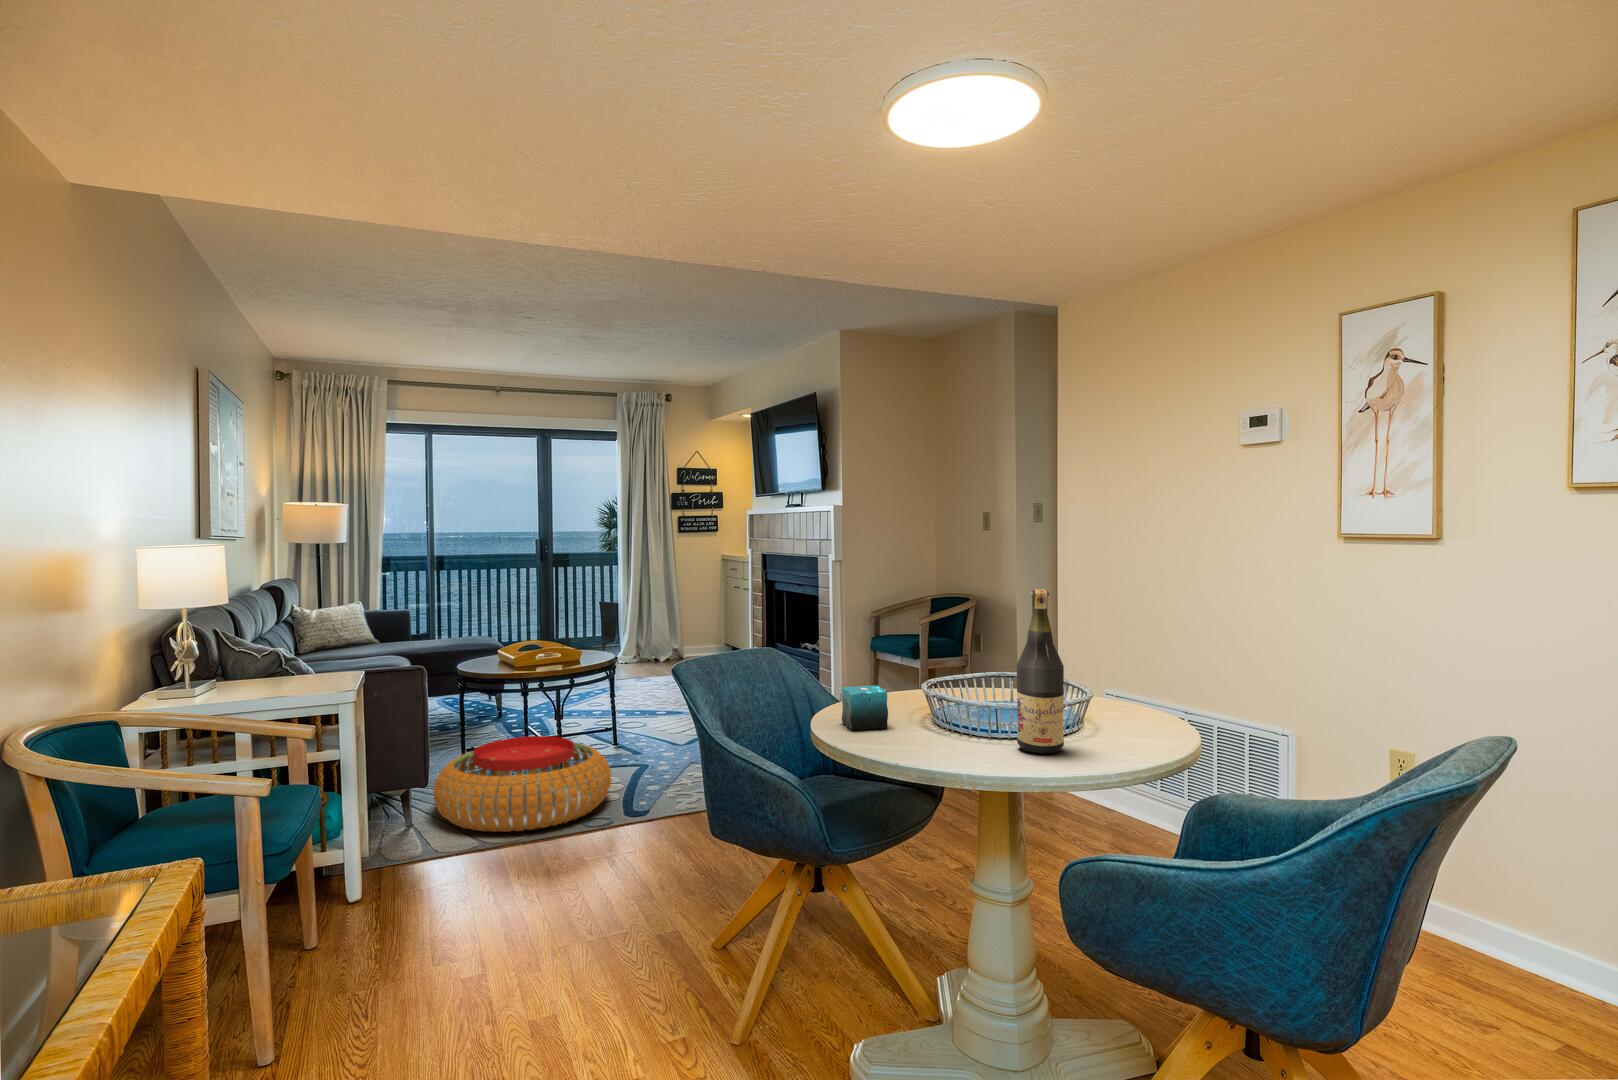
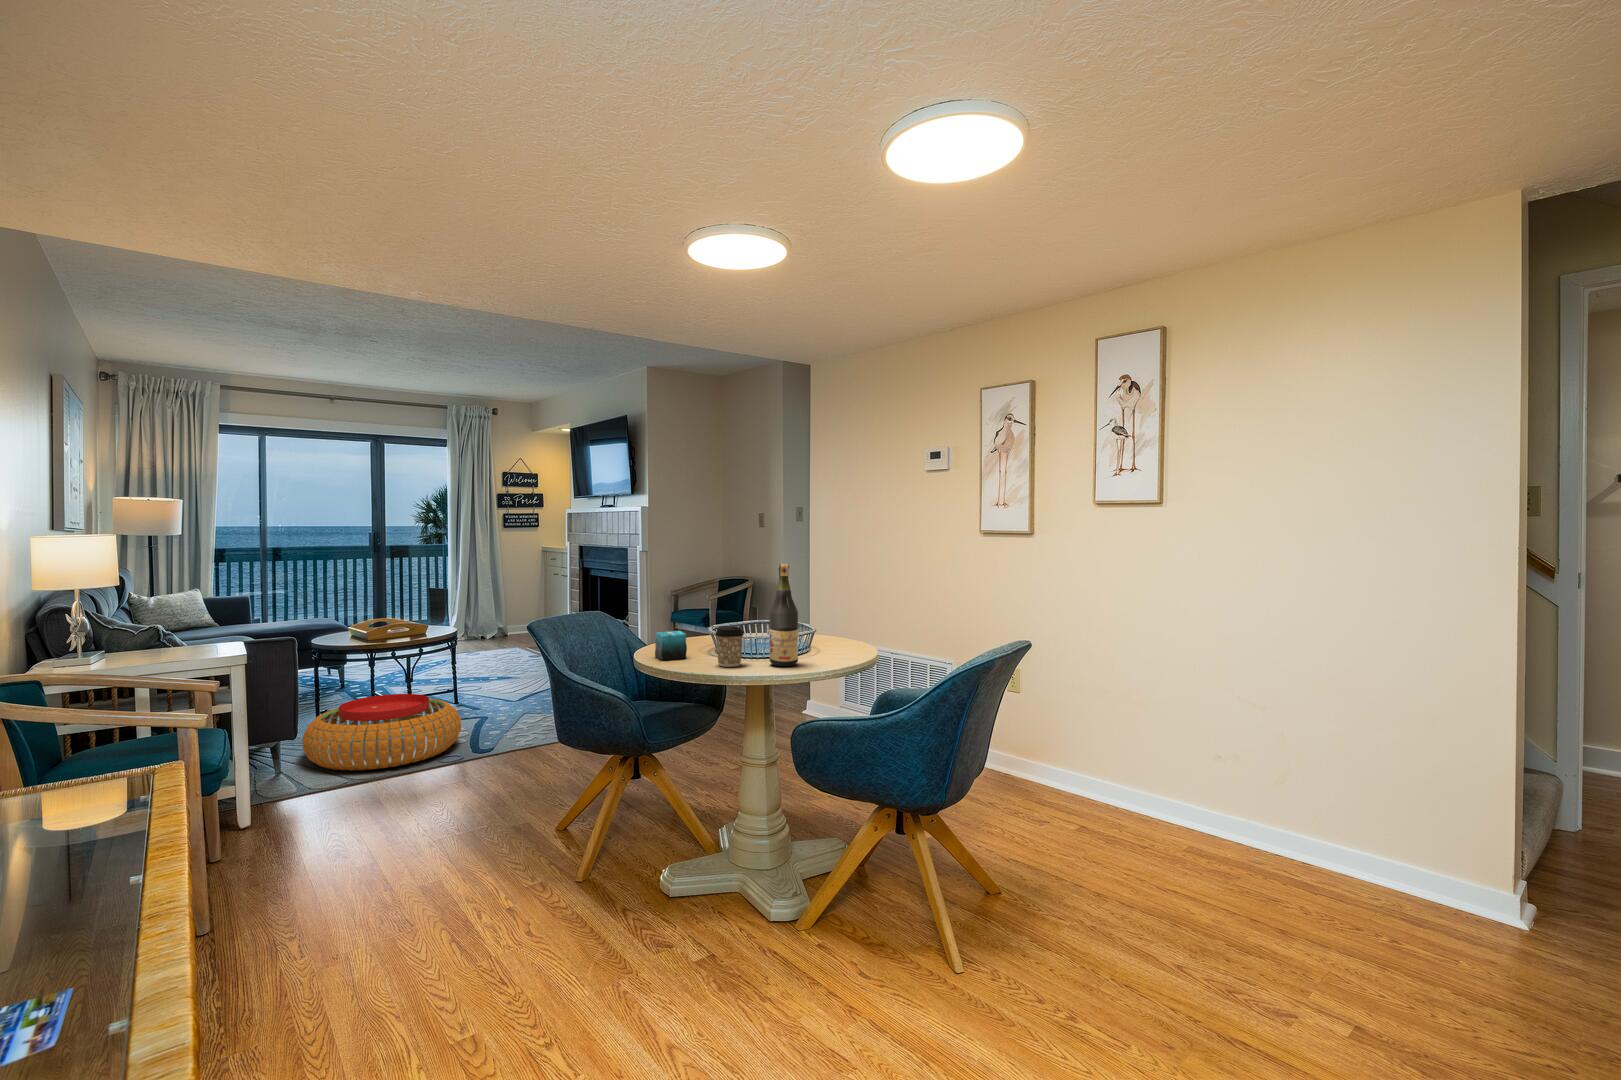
coffee cup: none [931,685,976,749] -> present [715,627,744,667]

